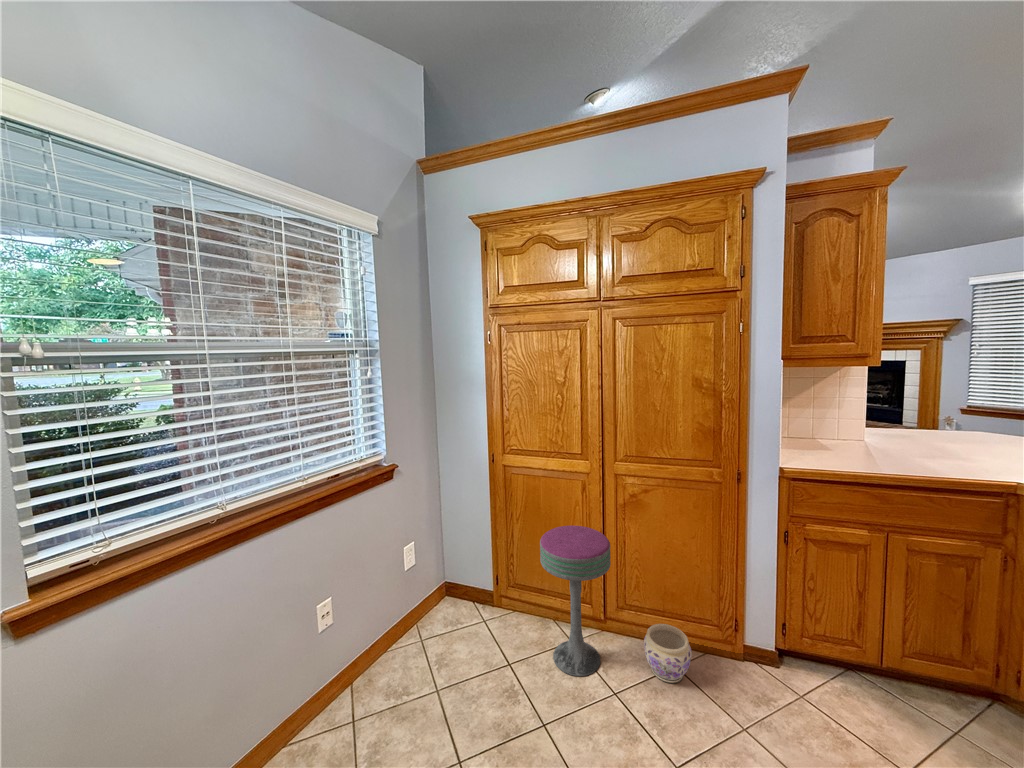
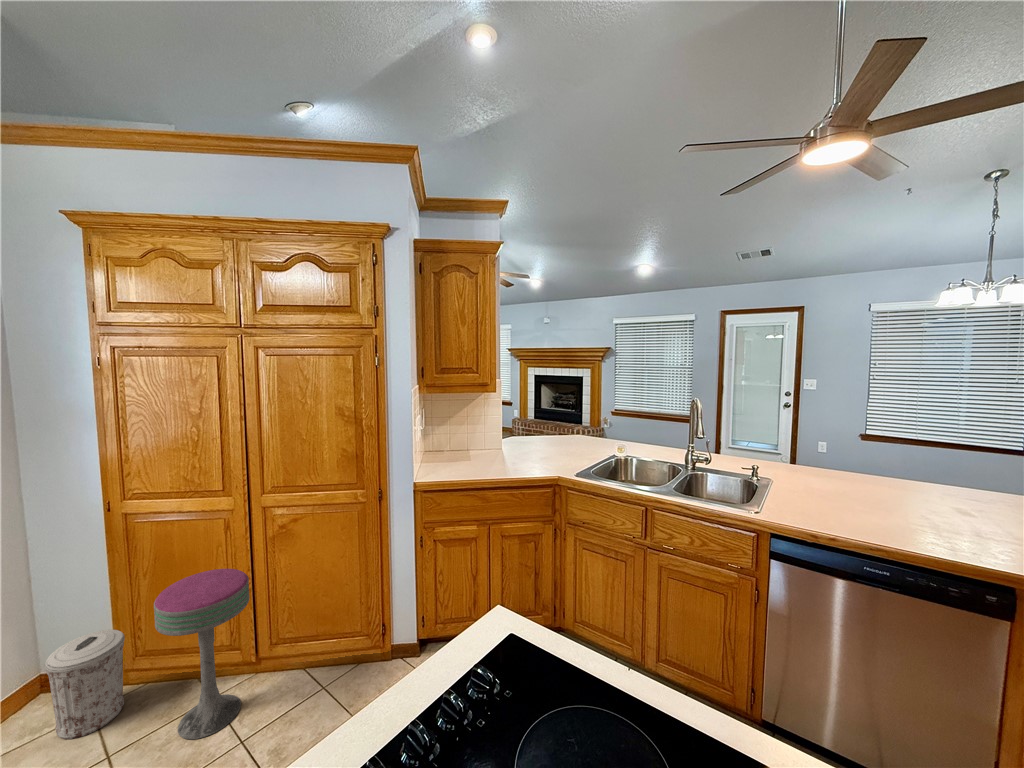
trash can: none [462,558,506,639] -> present [45,630,125,739]
planter: present [644,624,692,684] -> none [287,648,335,708]

